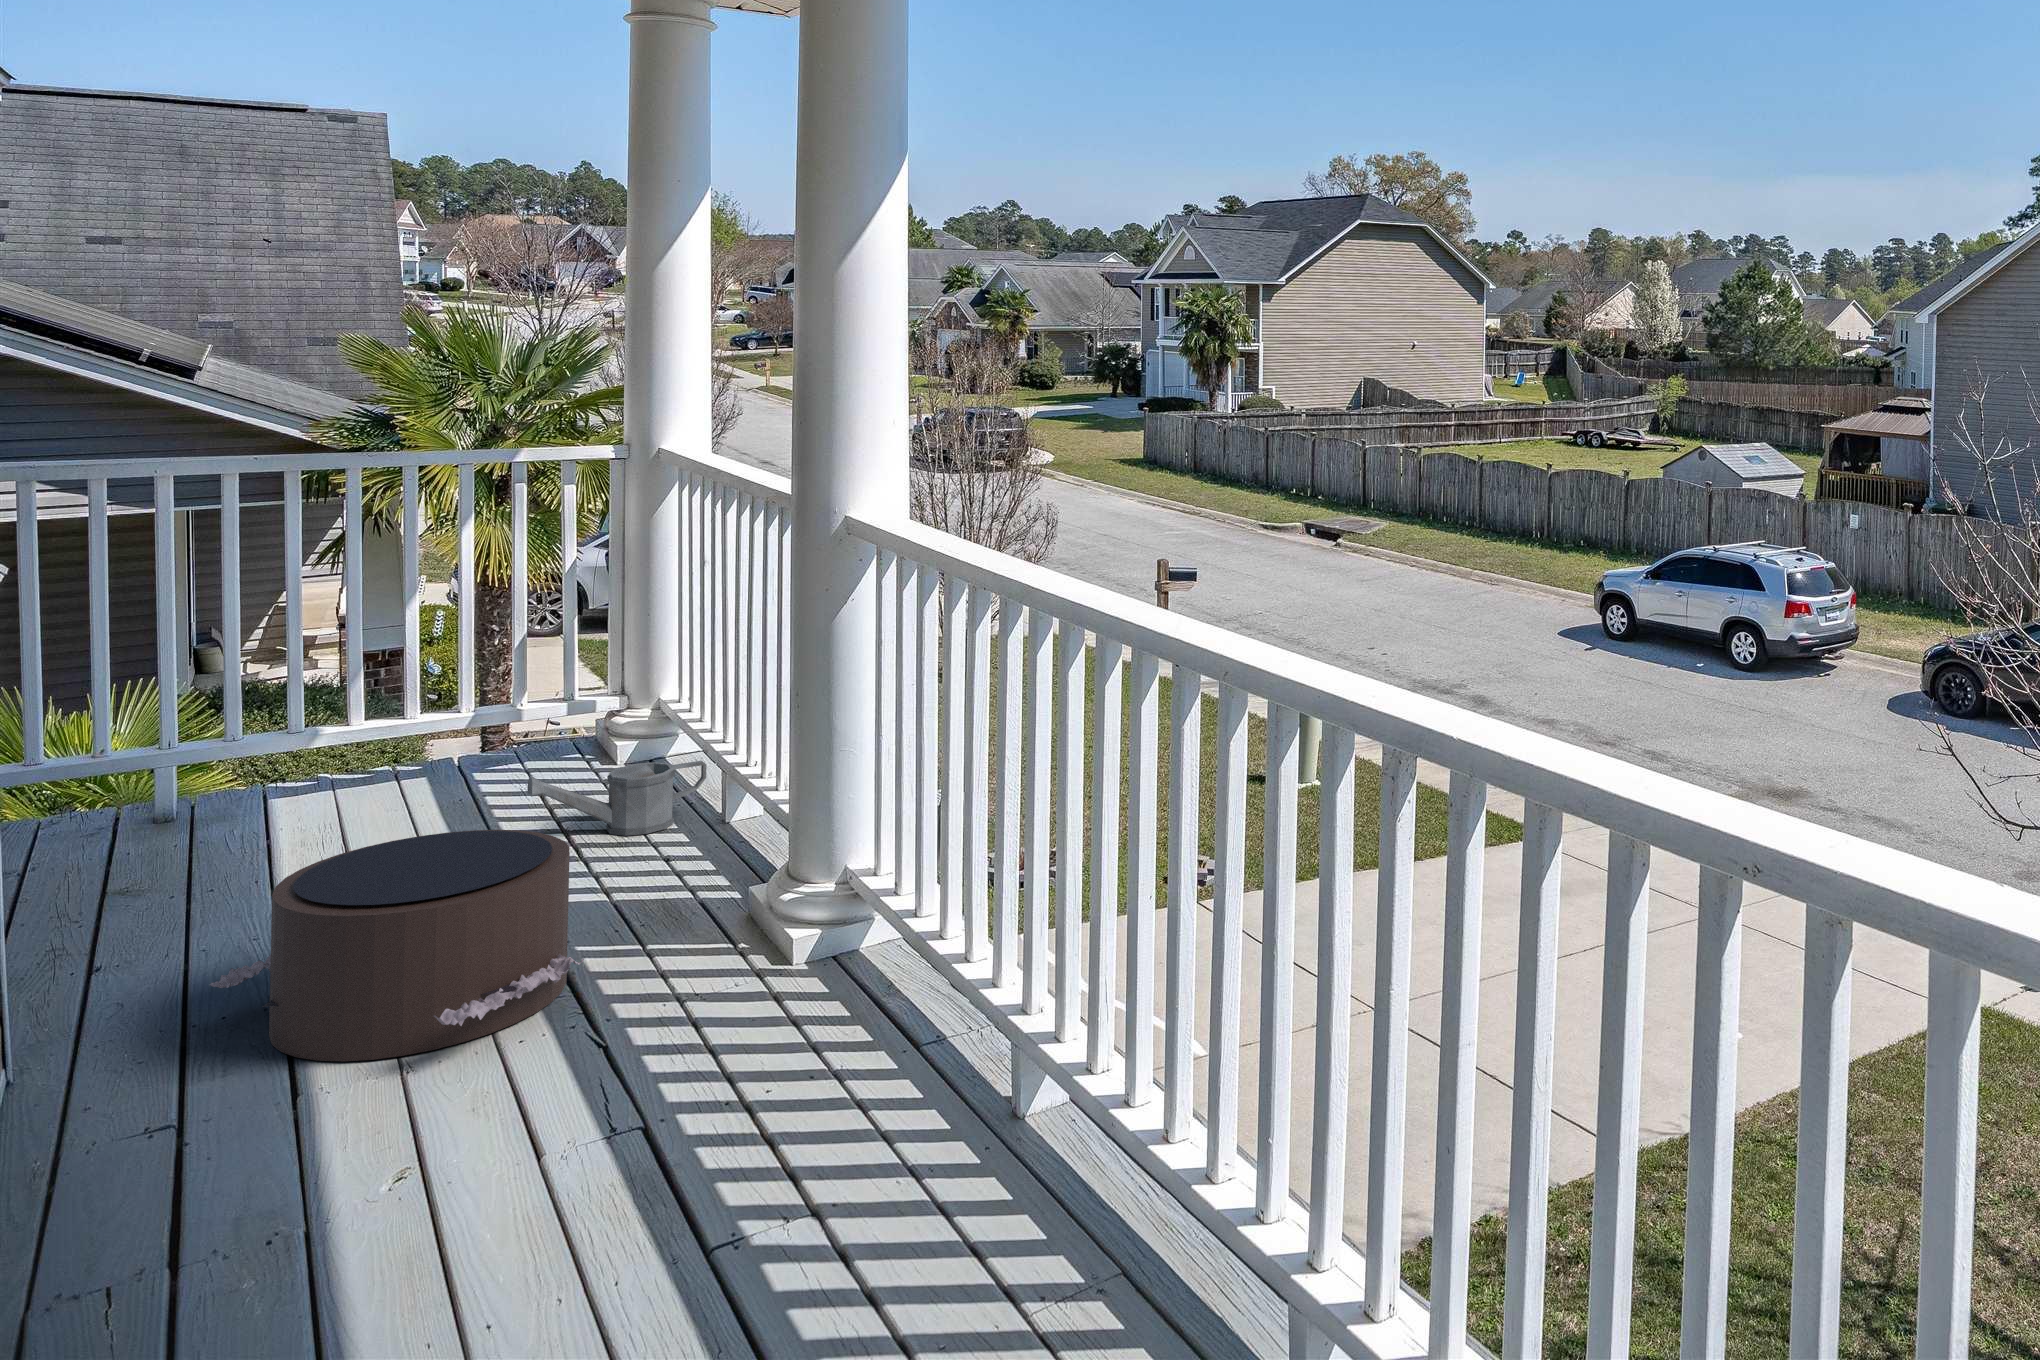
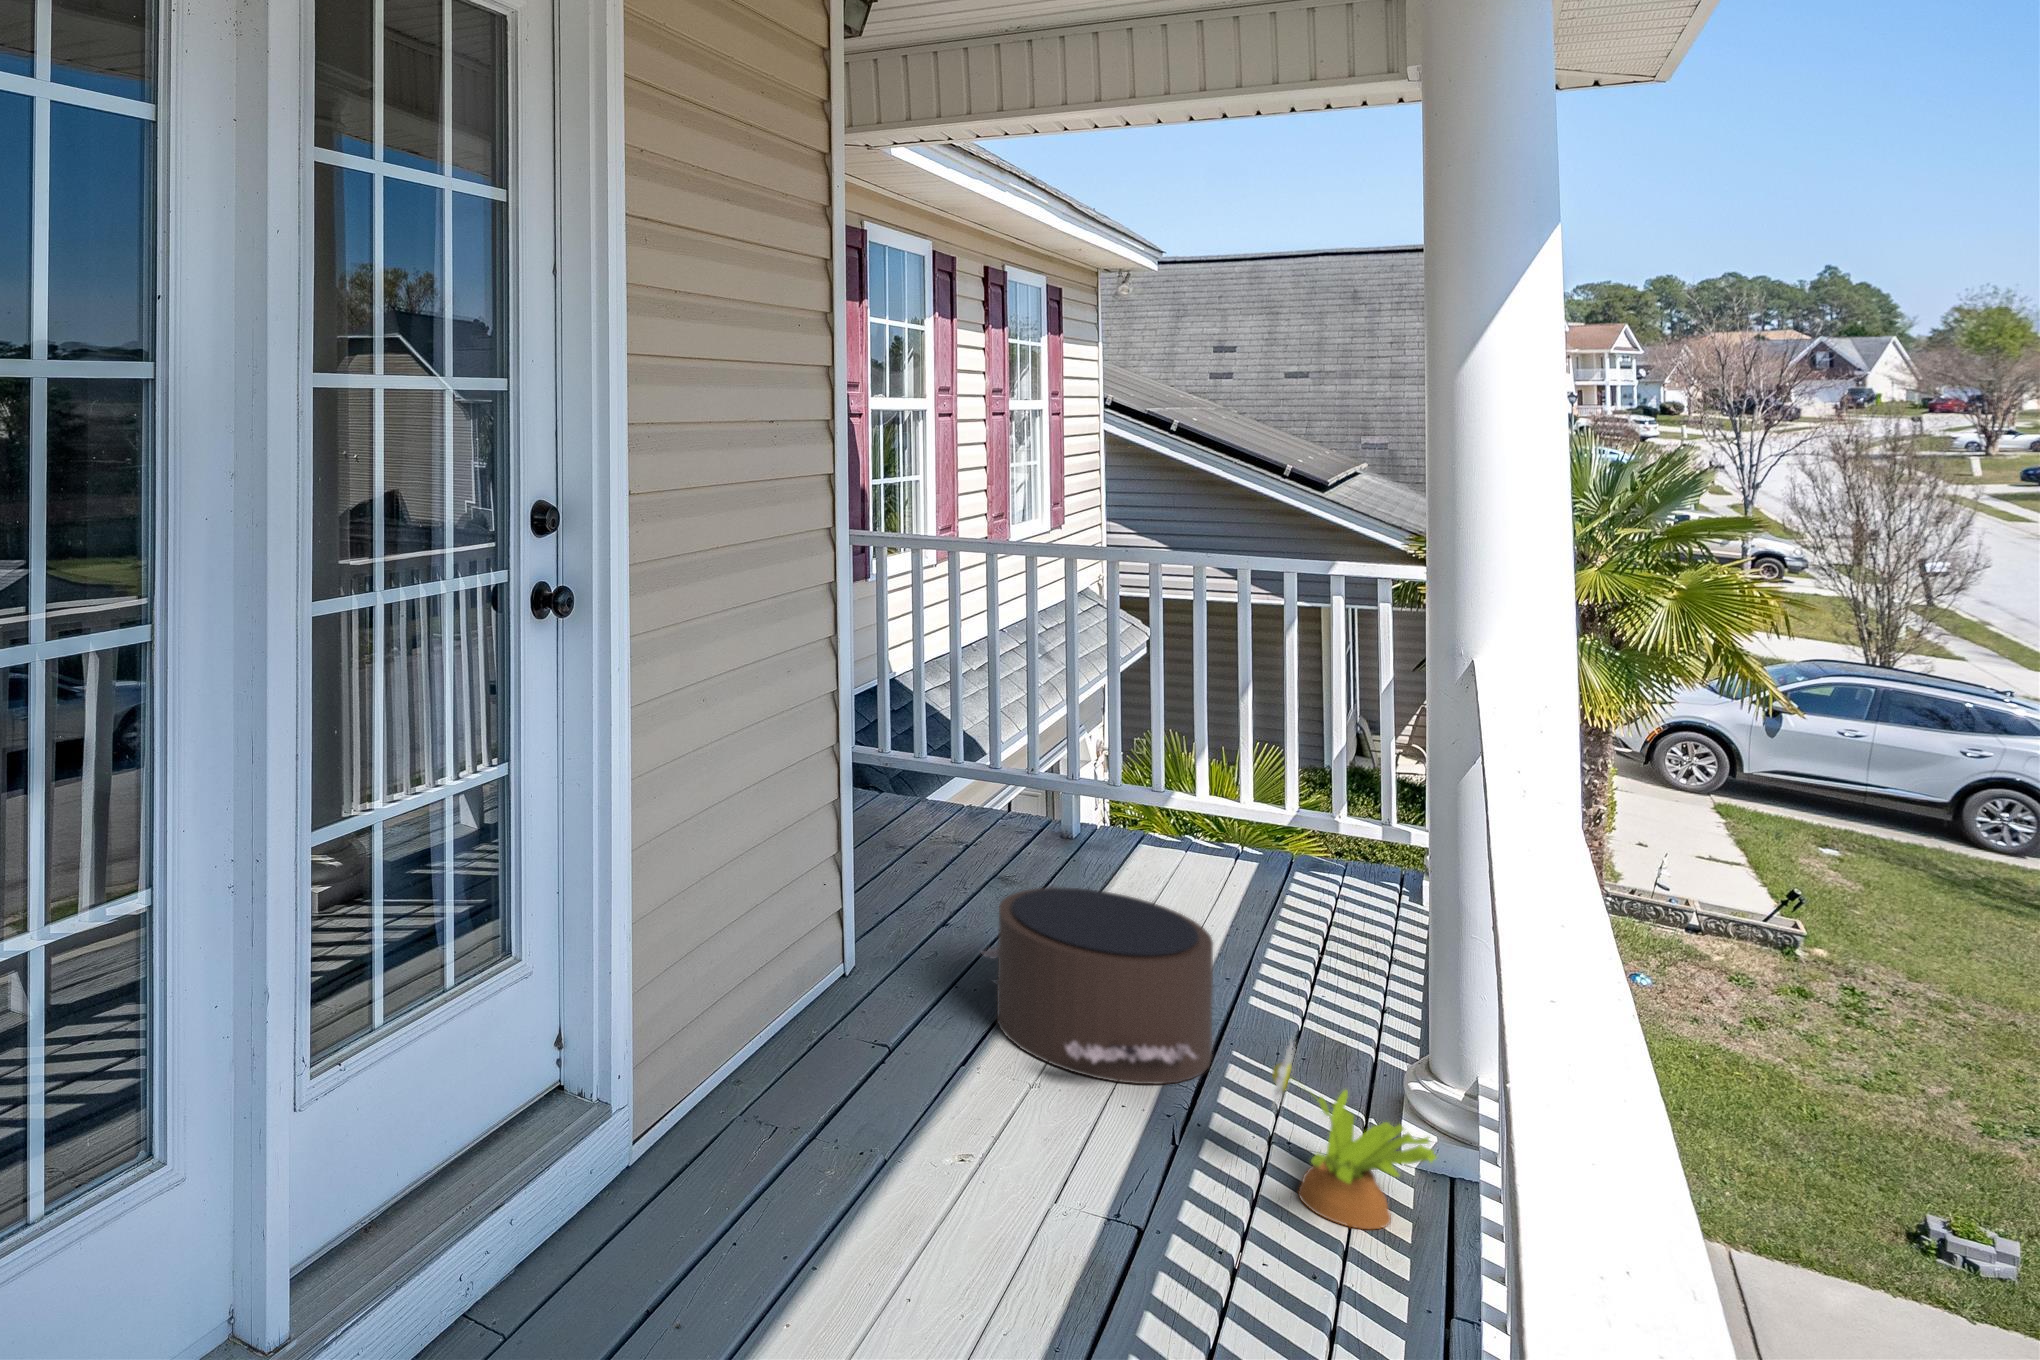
watering can: present [528,761,707,836] -> none [1284,882,1459,981]
decorative plant: none [714,877,869,1032] -> present [1272,1044,1437,1229]

